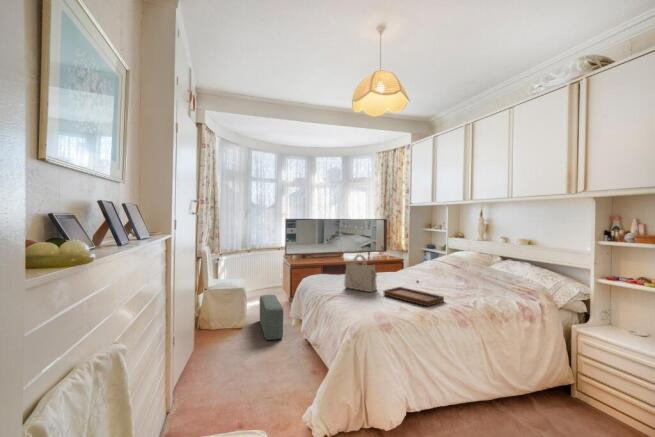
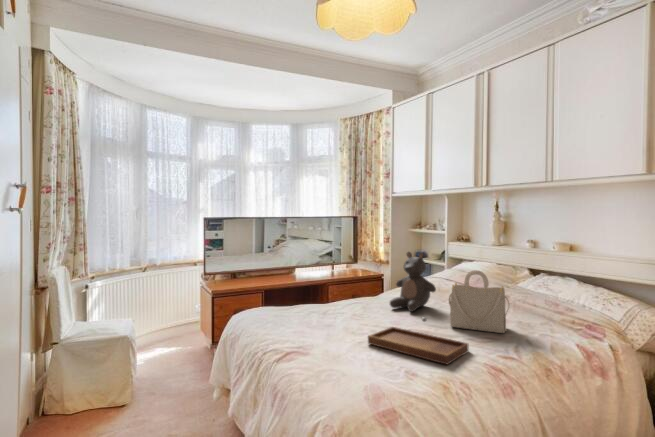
teddy bear: none [402,242,432,280] -> present [390,252,436,311]
handbag: present [344,255,377,292] -> present [449,270,509,333]
pouf: present [260,295,283,340] -> none [159,342,198,423]

